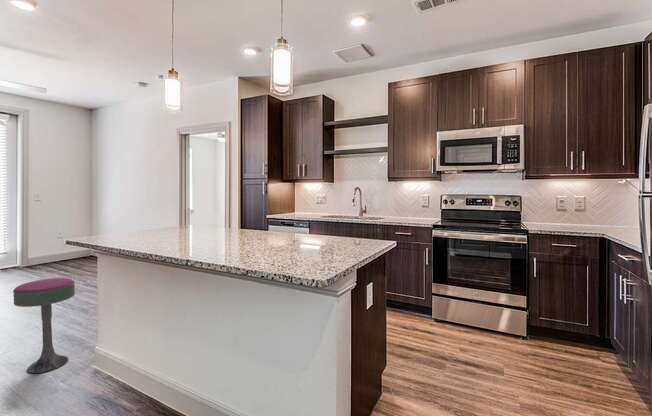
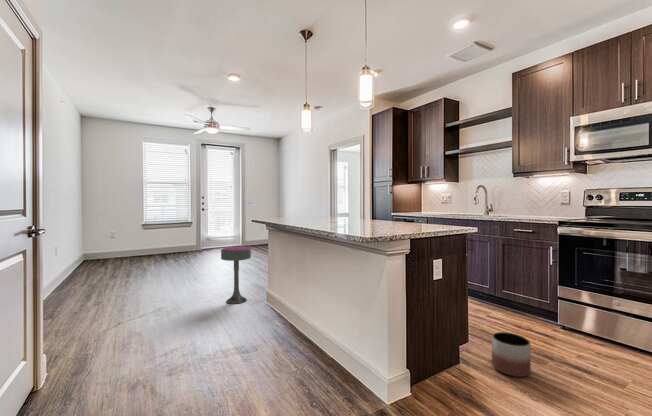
planter: none [407,345,443,391] -> present [492,332,531,377]

